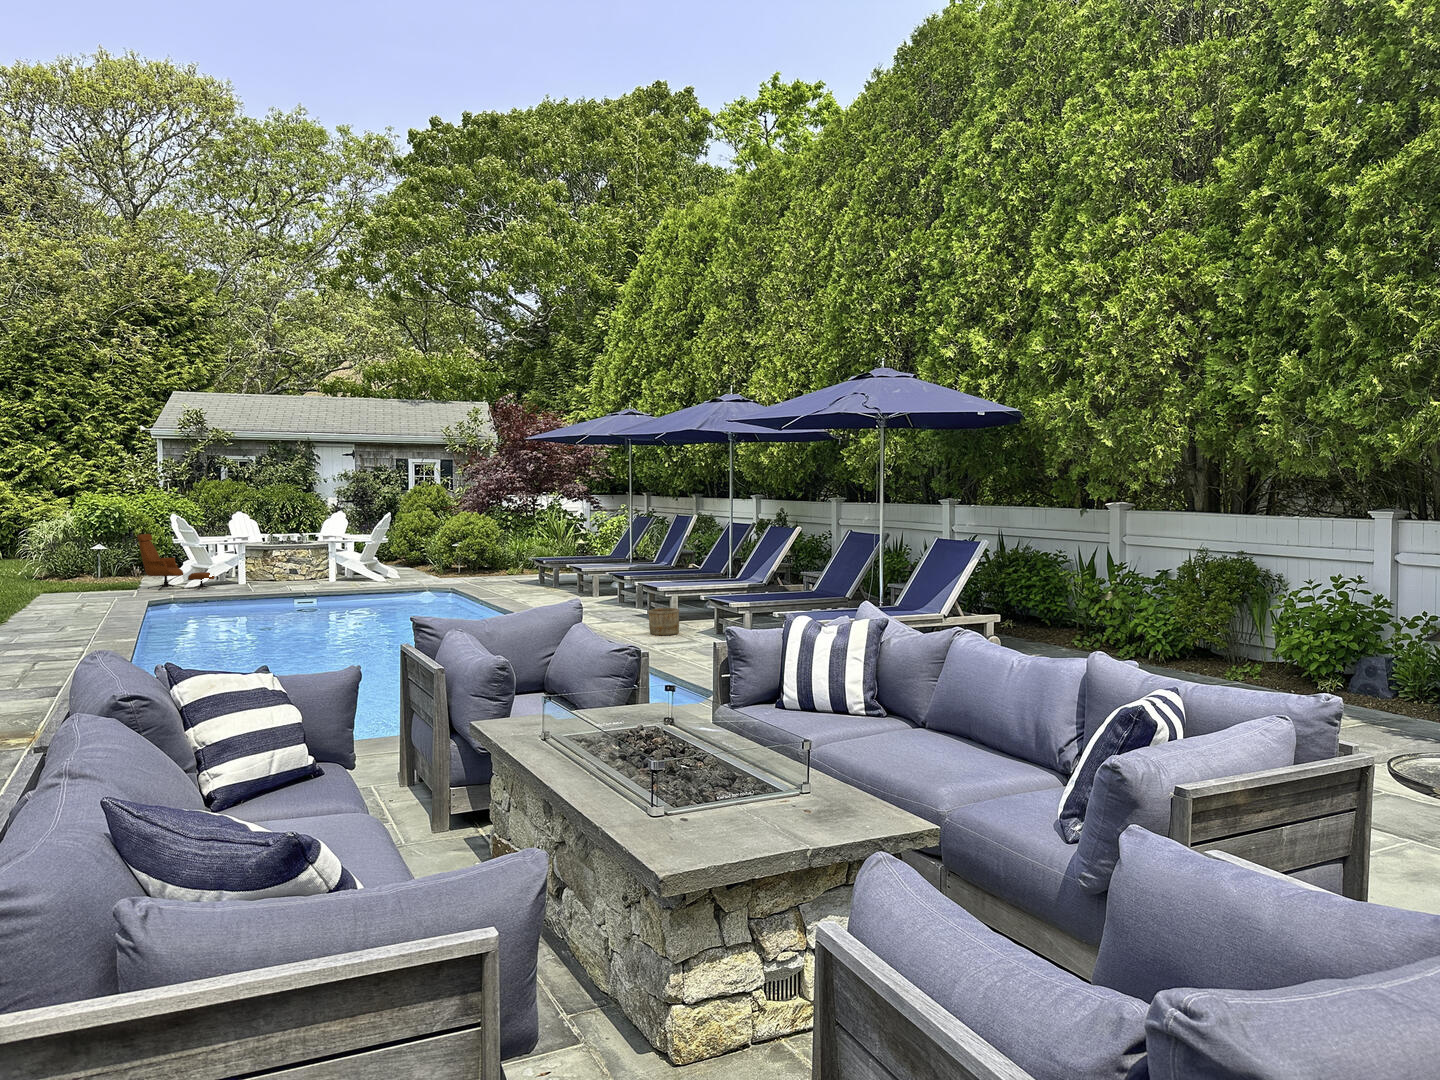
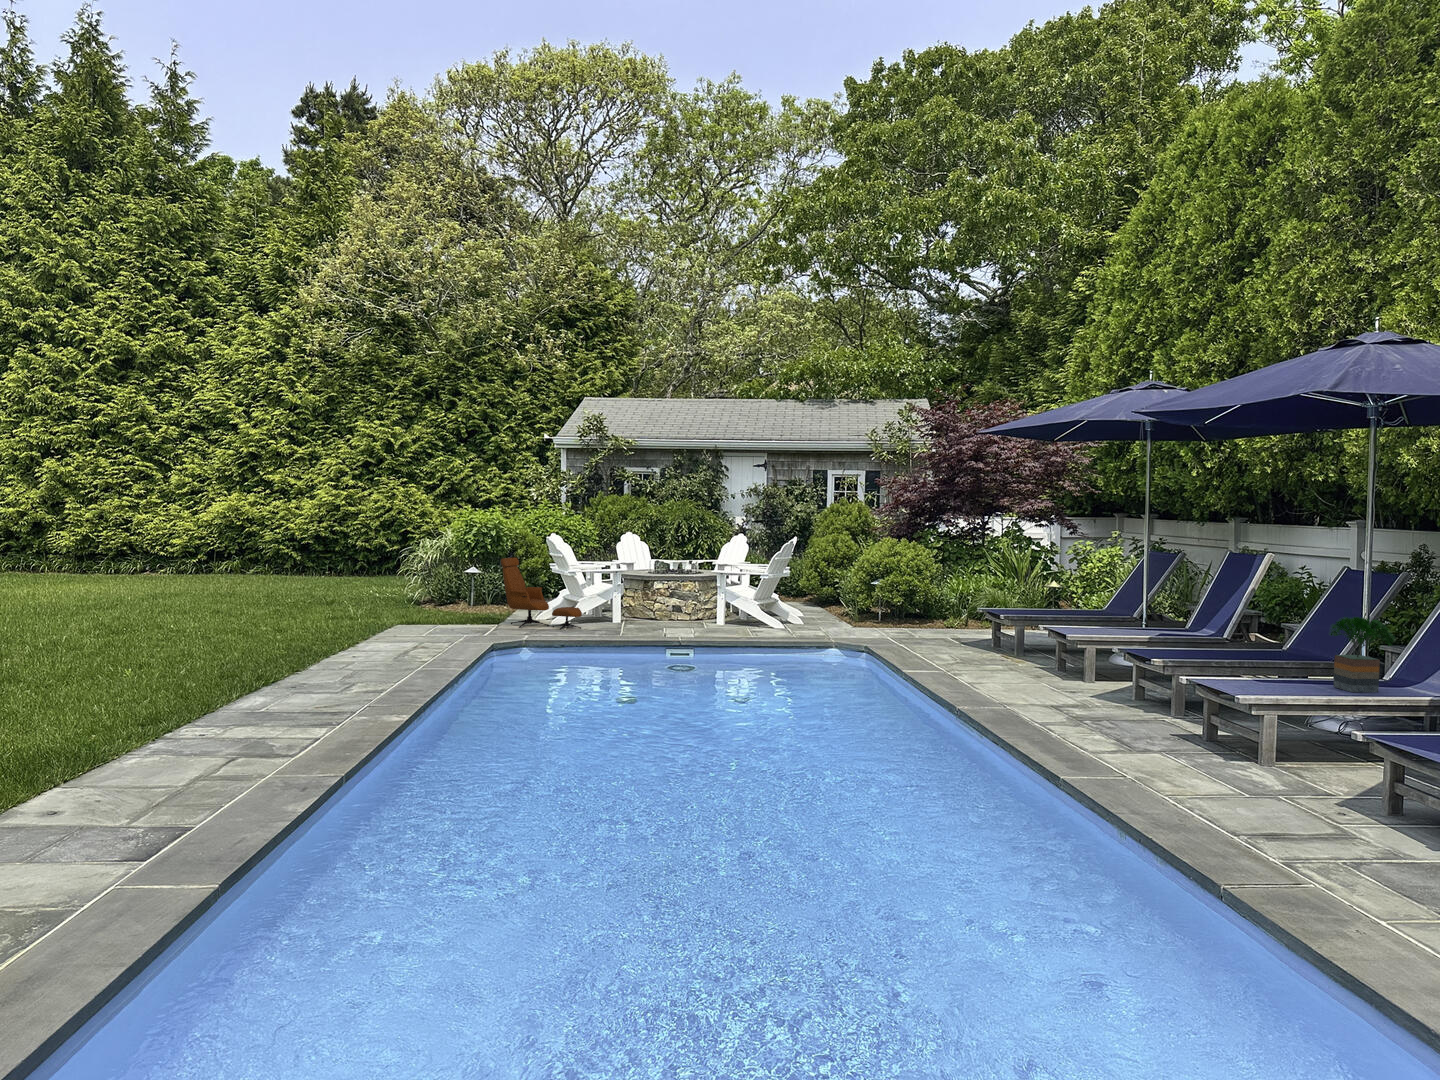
potted tree: none [692,540,719,578] -> present [1330,617,1395,692]
wooden bucket: present [648,608,679,635] -> none [1295,784,1379,859]

